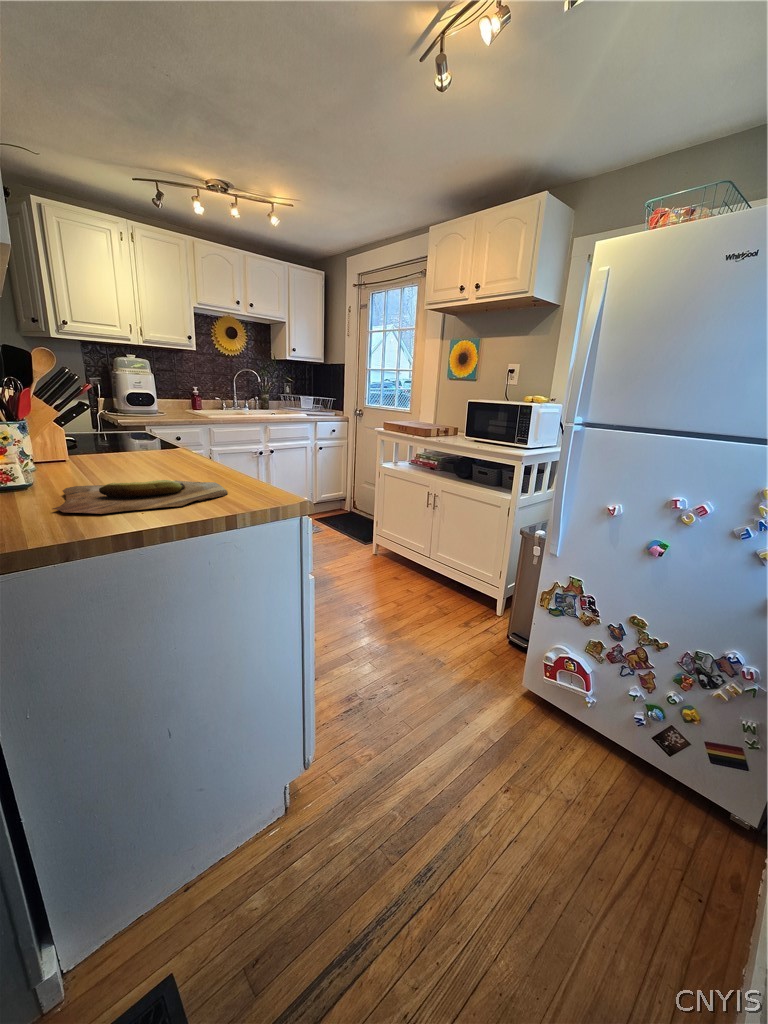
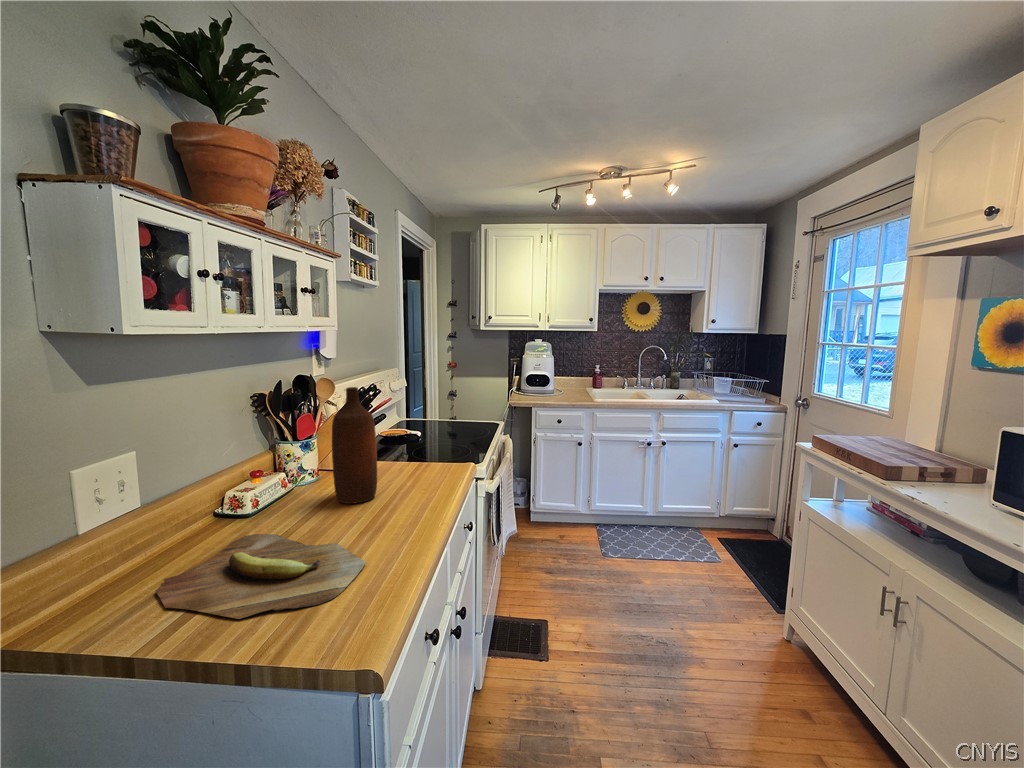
bottle: none [81,356,136,471] -> present [332,387,377,504]

